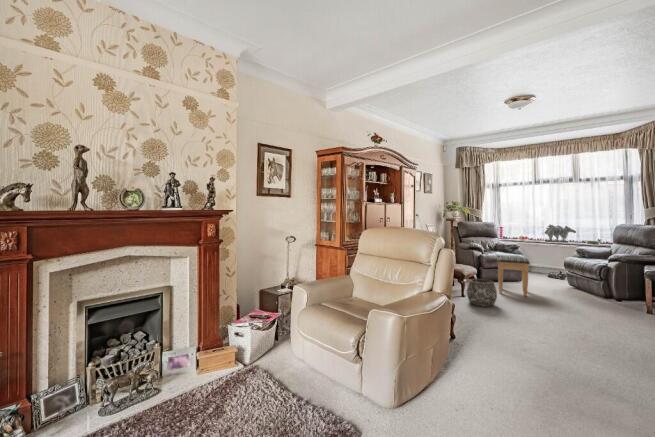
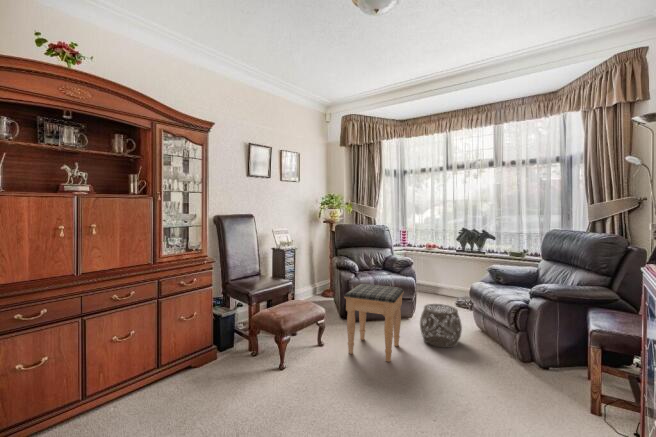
woven basket: present [467,279,497,307] -> present [420,304,462,348]

